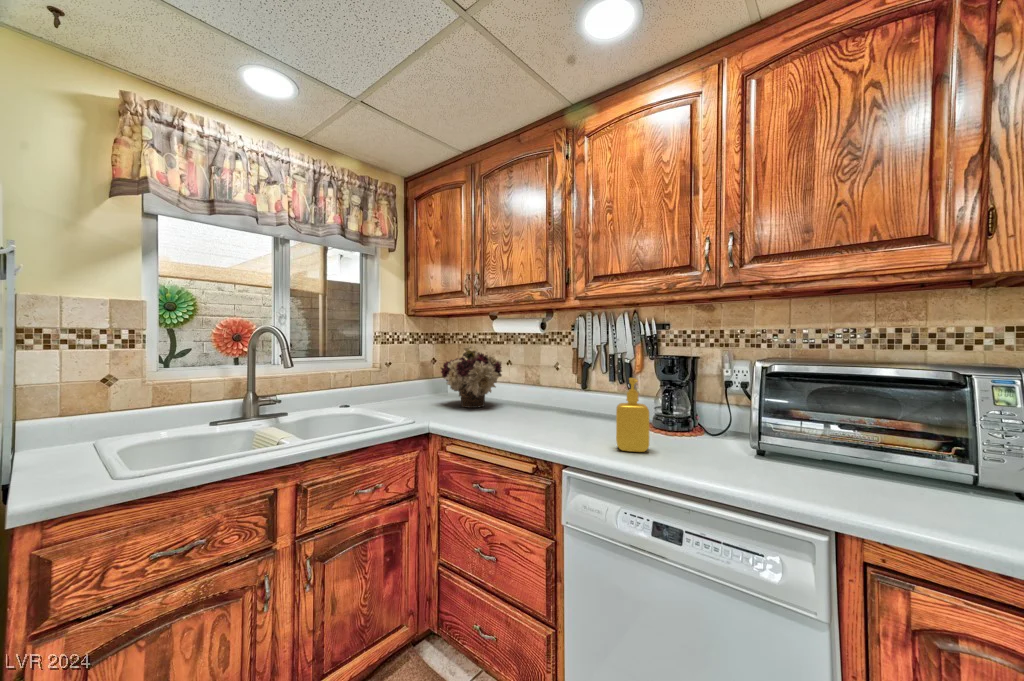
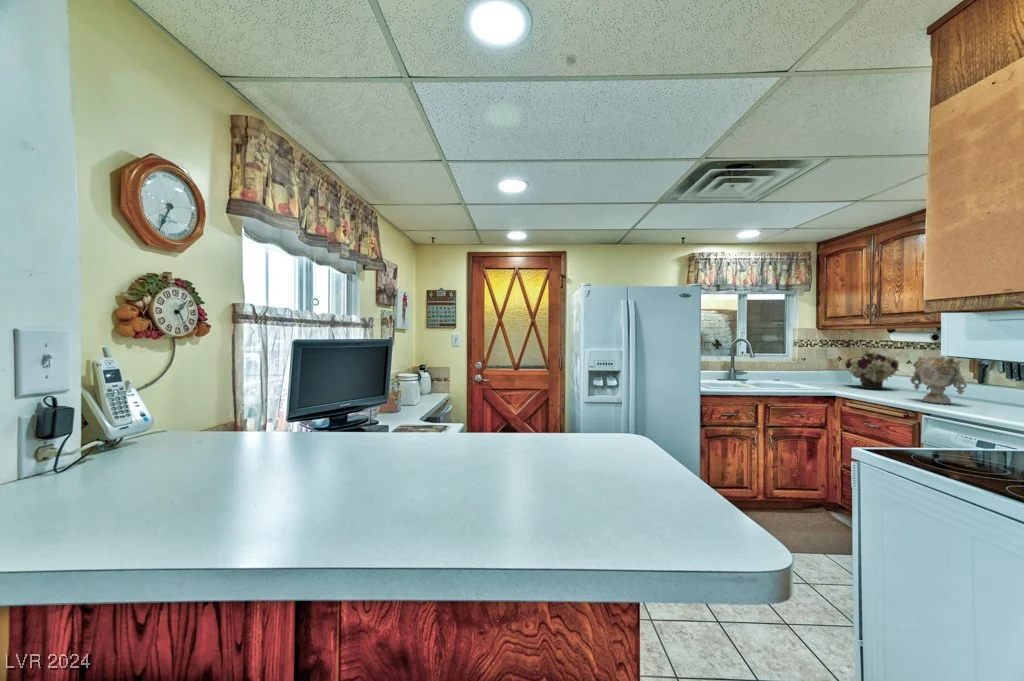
vase: none [526,350,594,433] -> present [910,356,967,404]
soap dispenser: present [616,378,649,452] -> none [971,372,1003,414]

